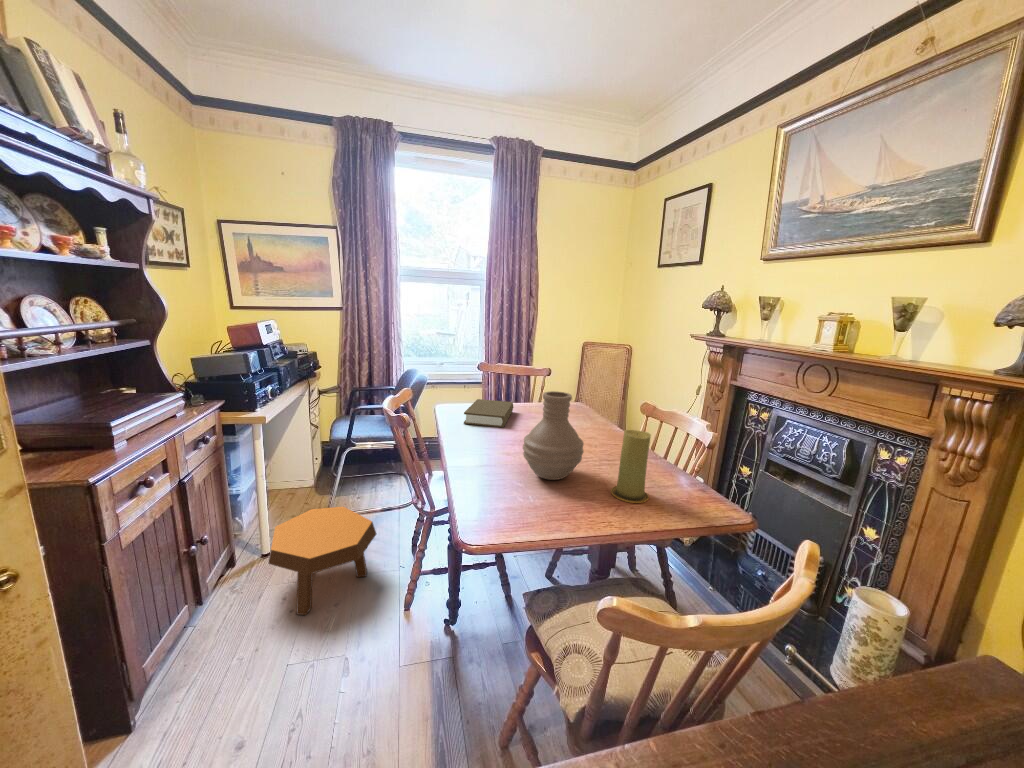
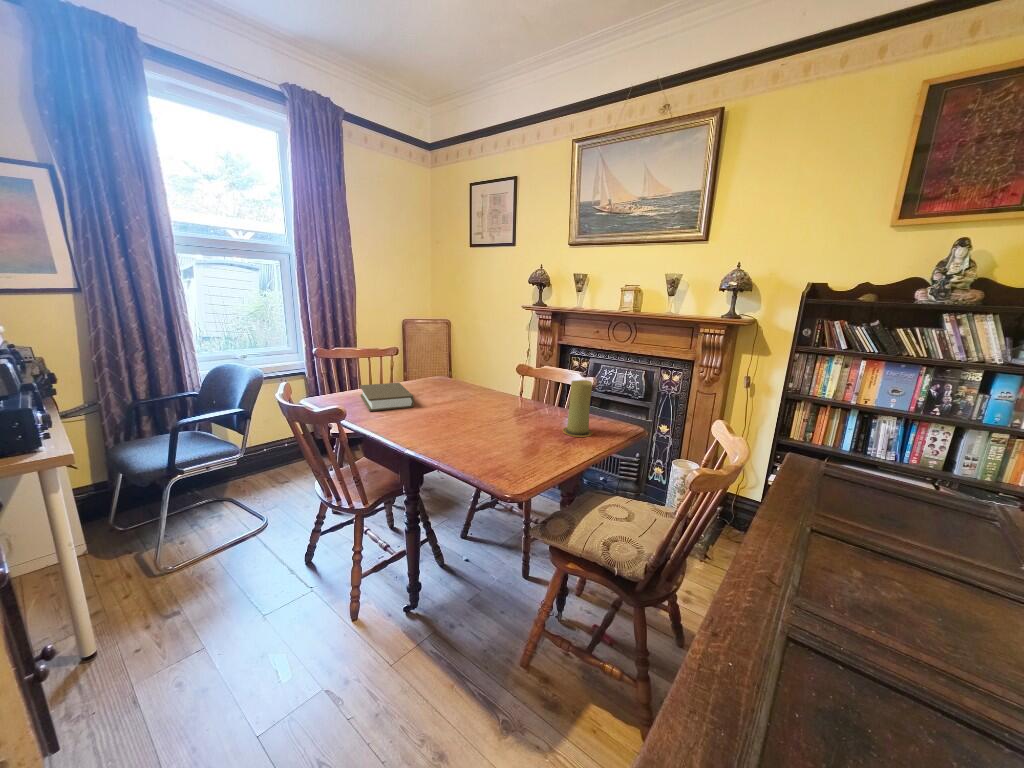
vase: present [523,391,584,480] -> none [485,358,538,437]
footstool: present [269,507,376,615] -> none [118,551,280,701]

